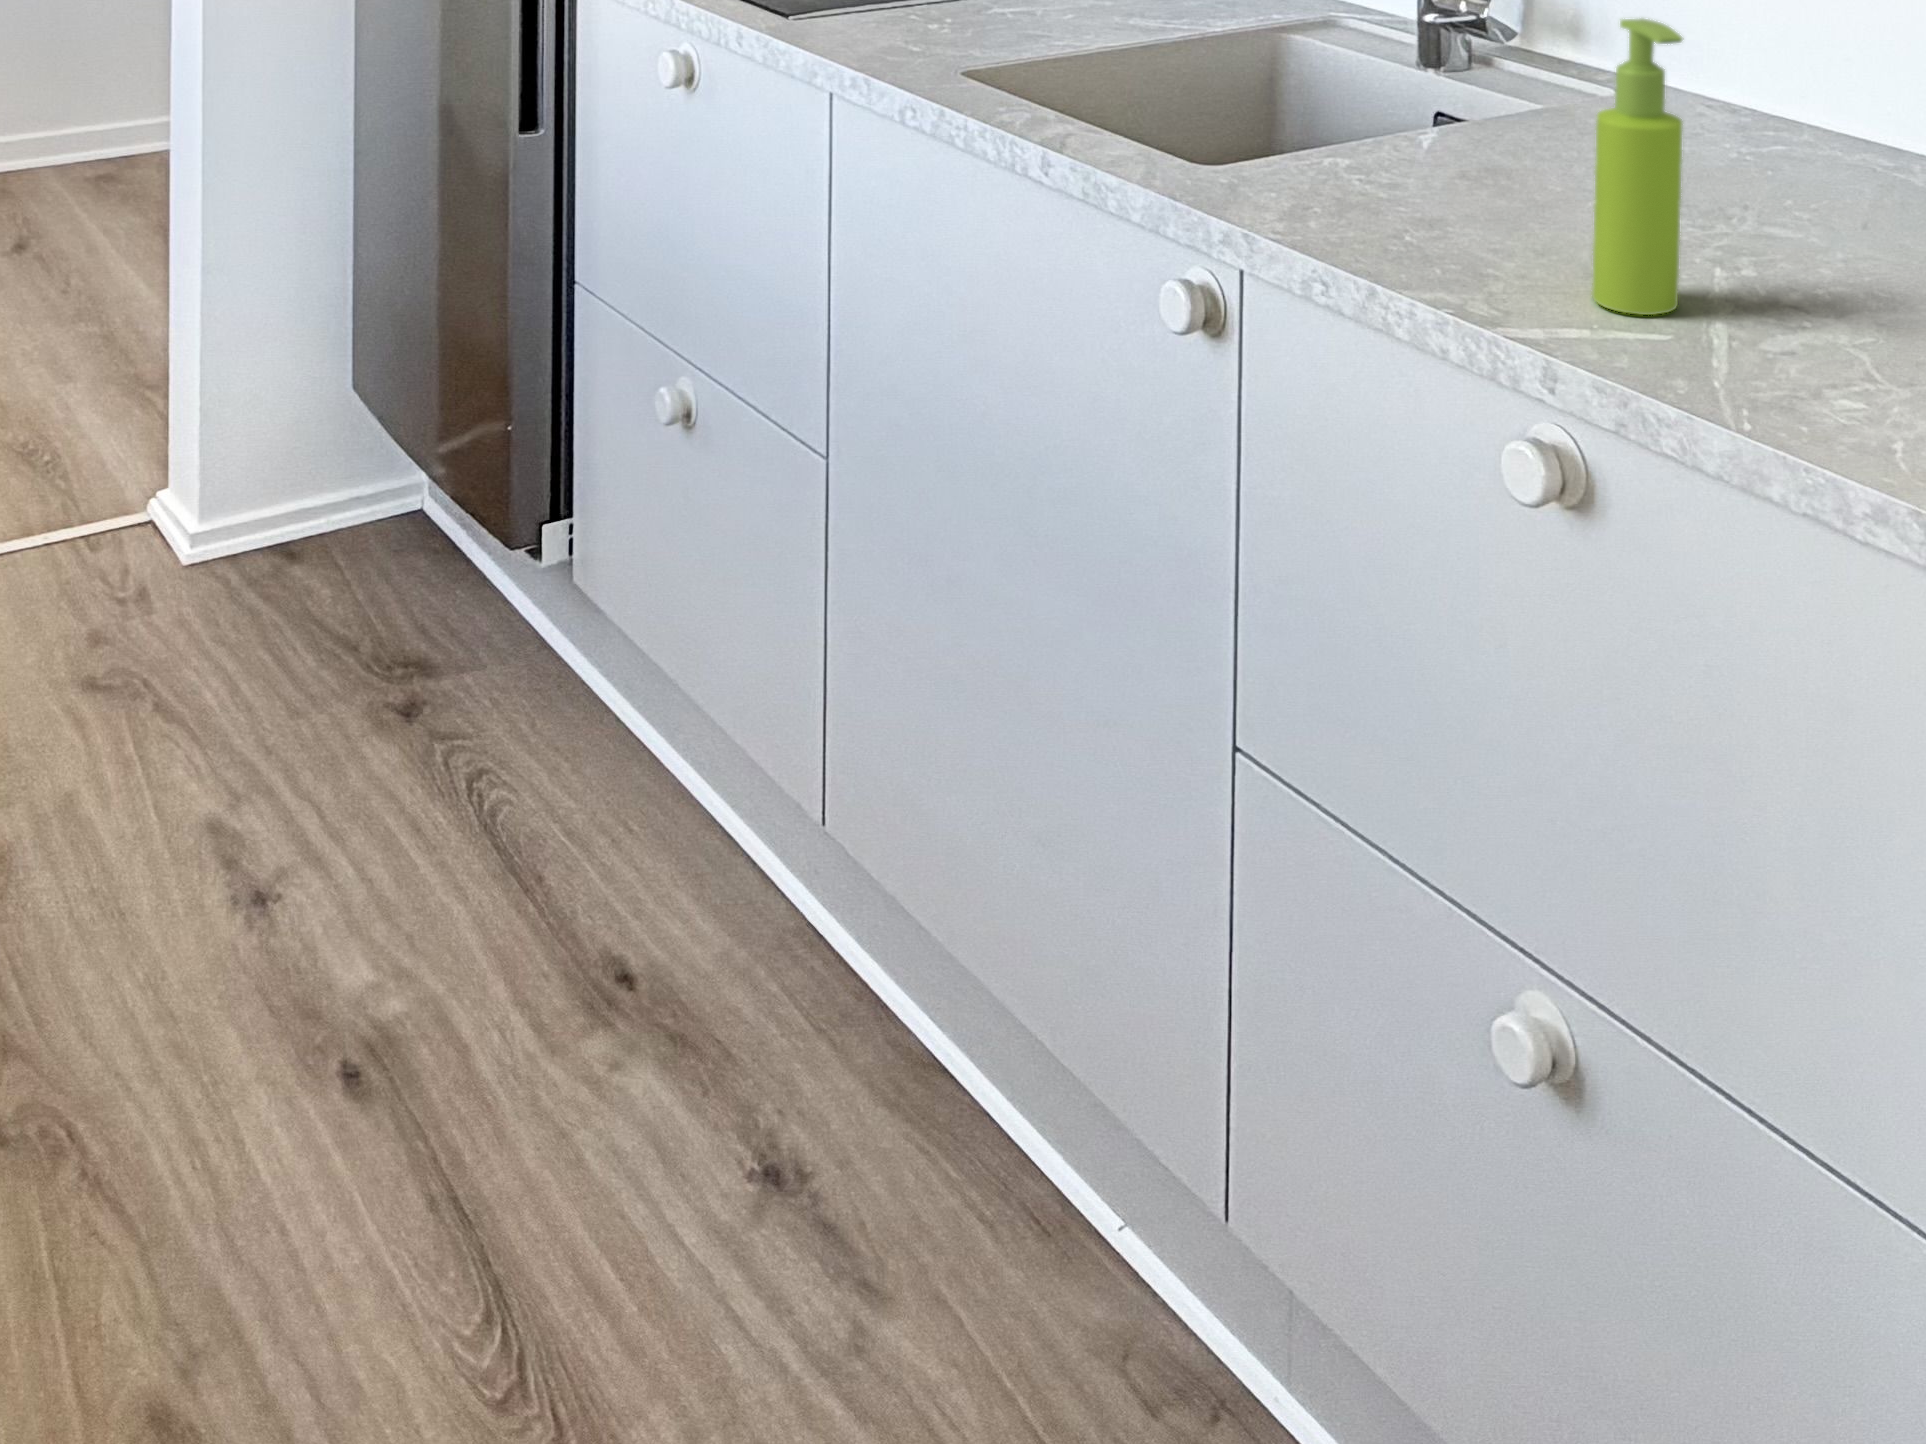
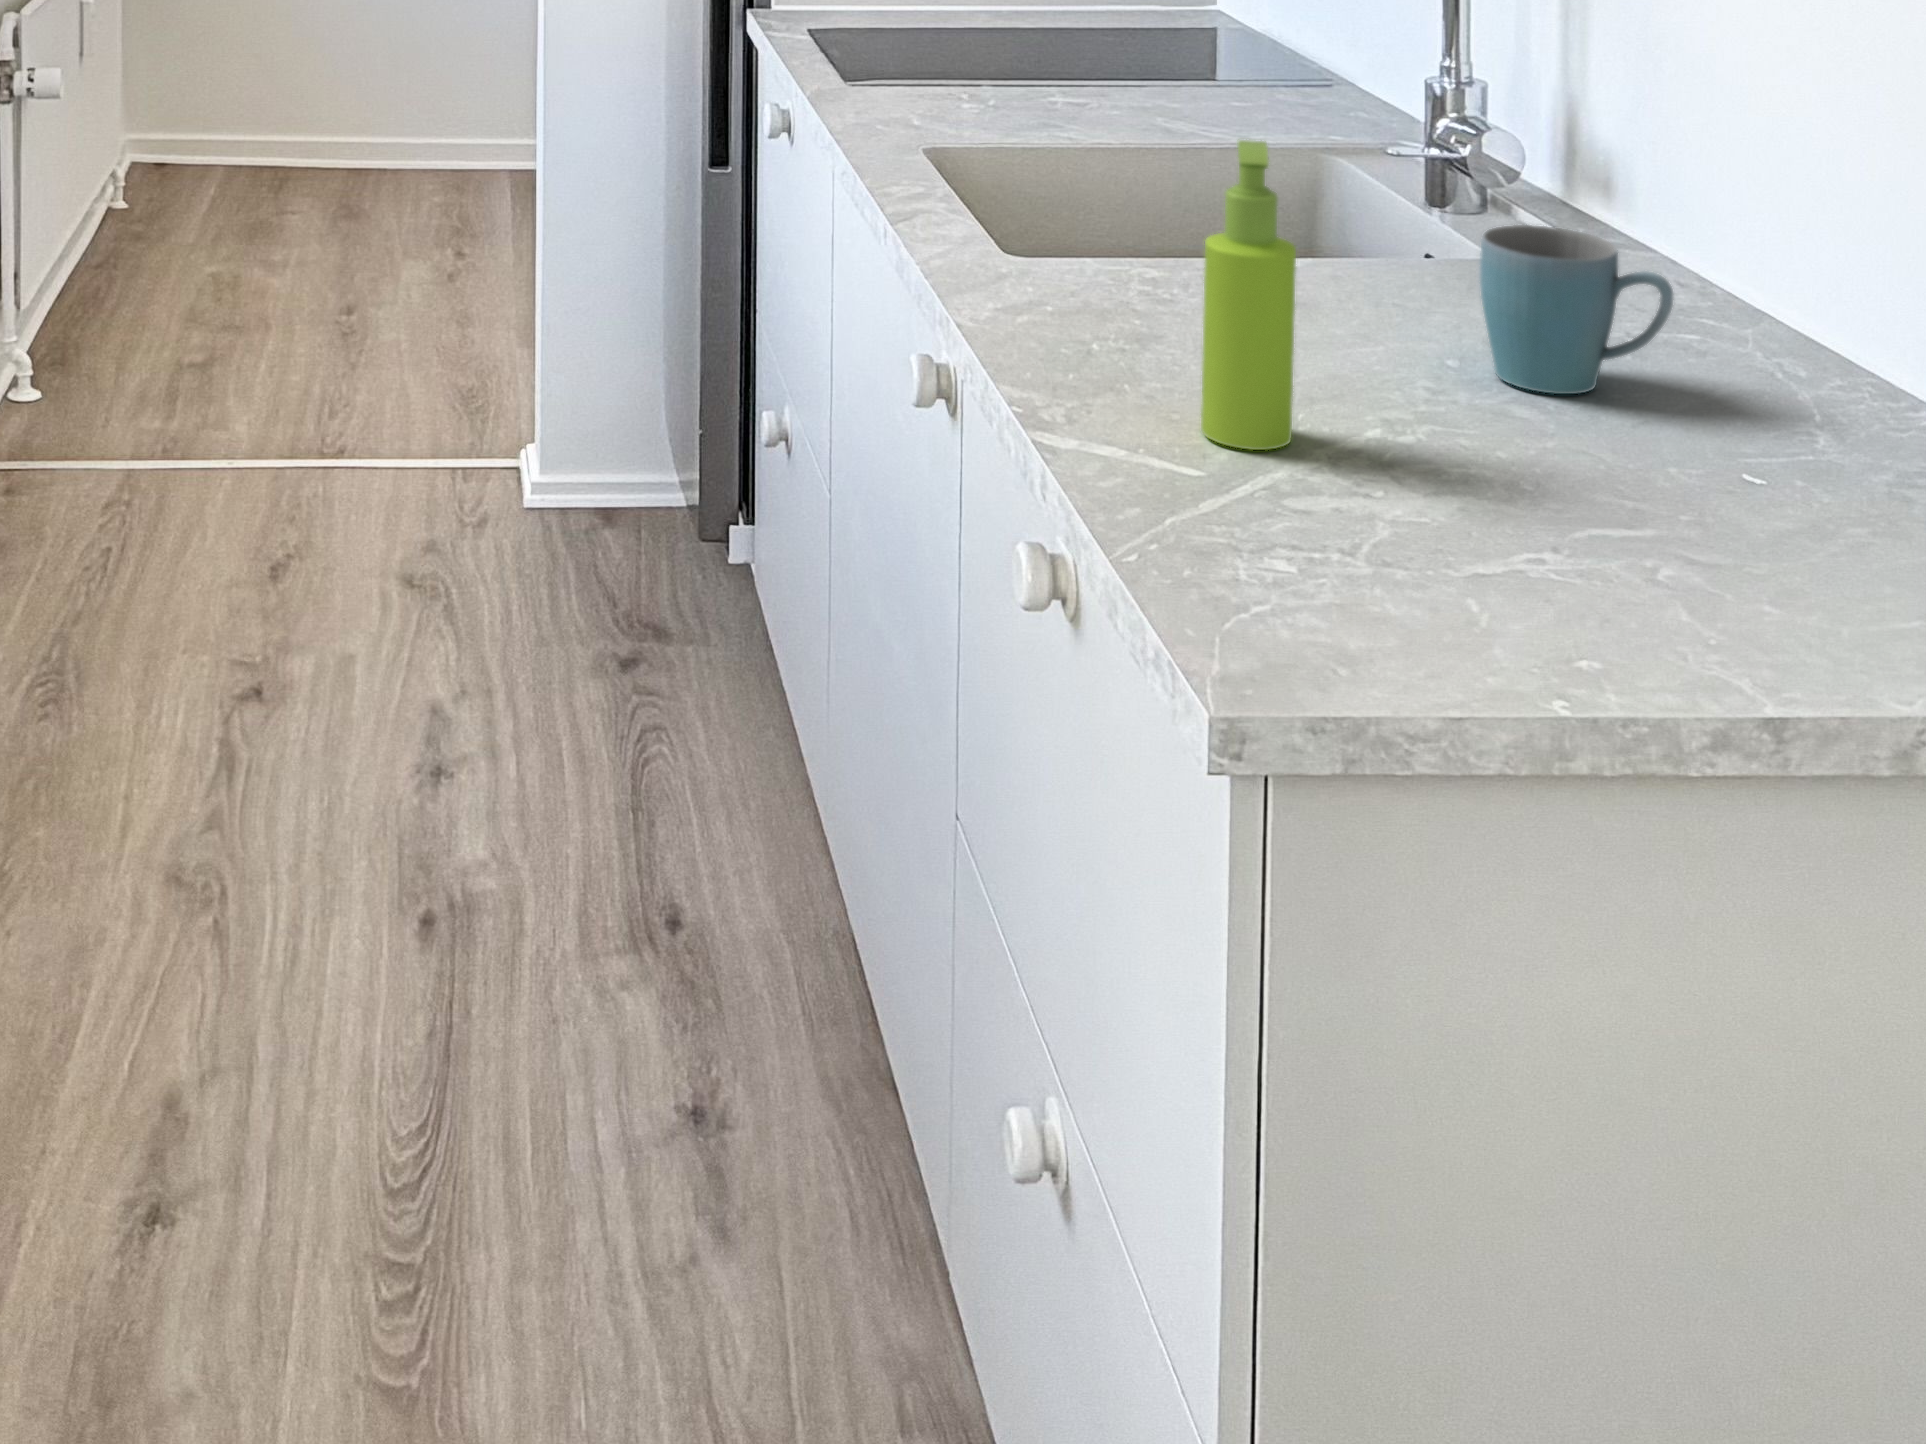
mug: none [1699,72,1864,220] -> present [1480,225,1673,394]

